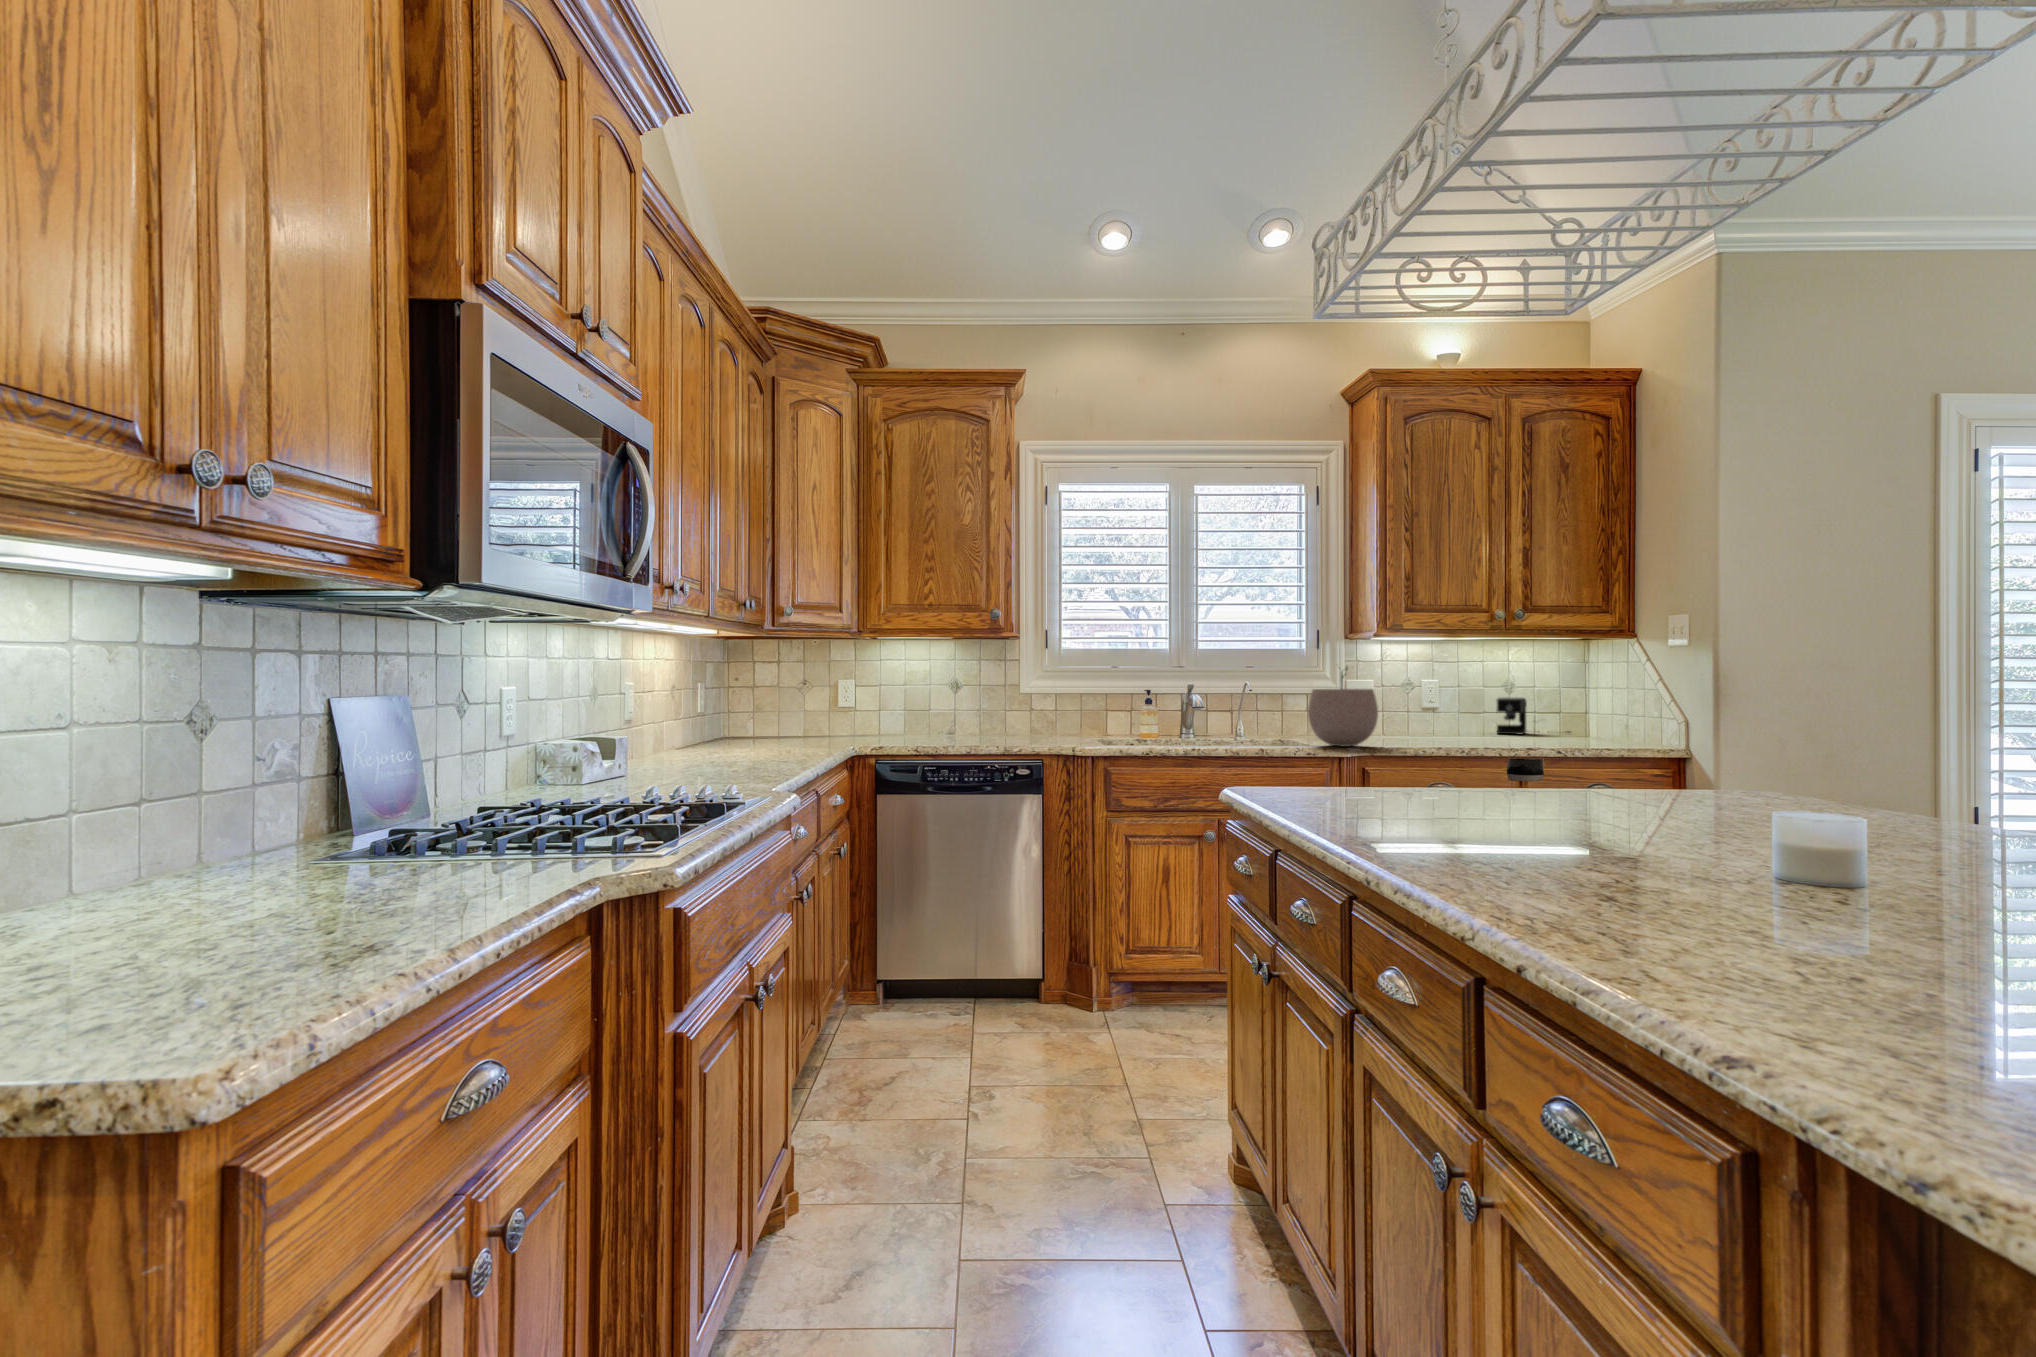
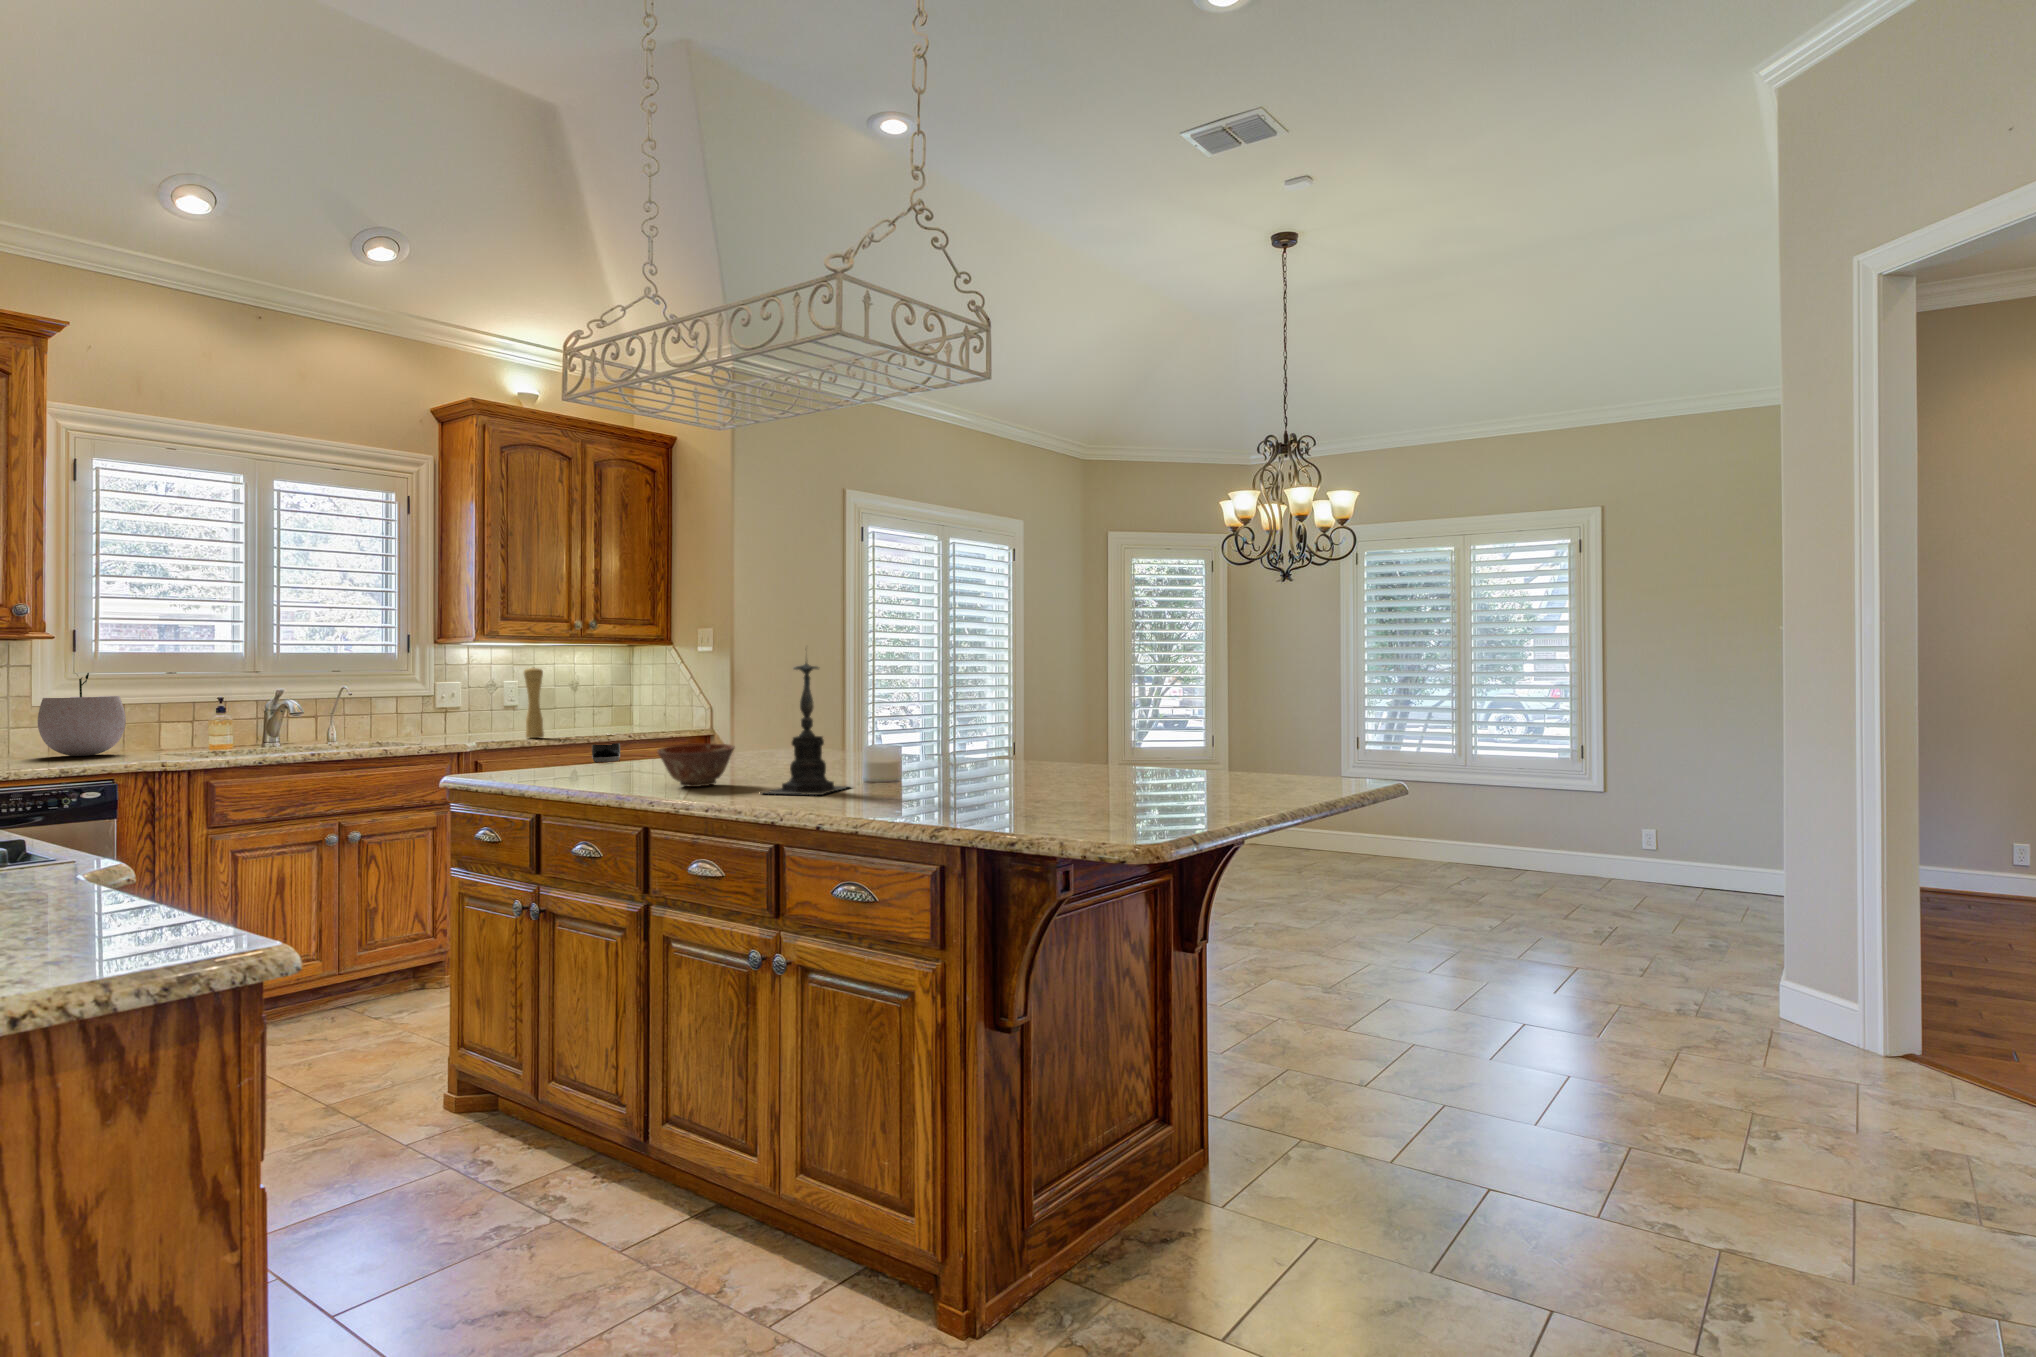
candle holder: none [1611,595,1897,965] -> present [763,662,848,795]
pepper mill: none [1419,663,1442,746] -> present [524,668,544,738]
plant pot: present [1308,668,1378,747] -> present [38,673,126,756]
coffee maker: present [1496,698,1570,734] -> none [567,695,625,727]
ceramic bowl: none [1434,789,1591,874] -> present [657,744,734,787]

